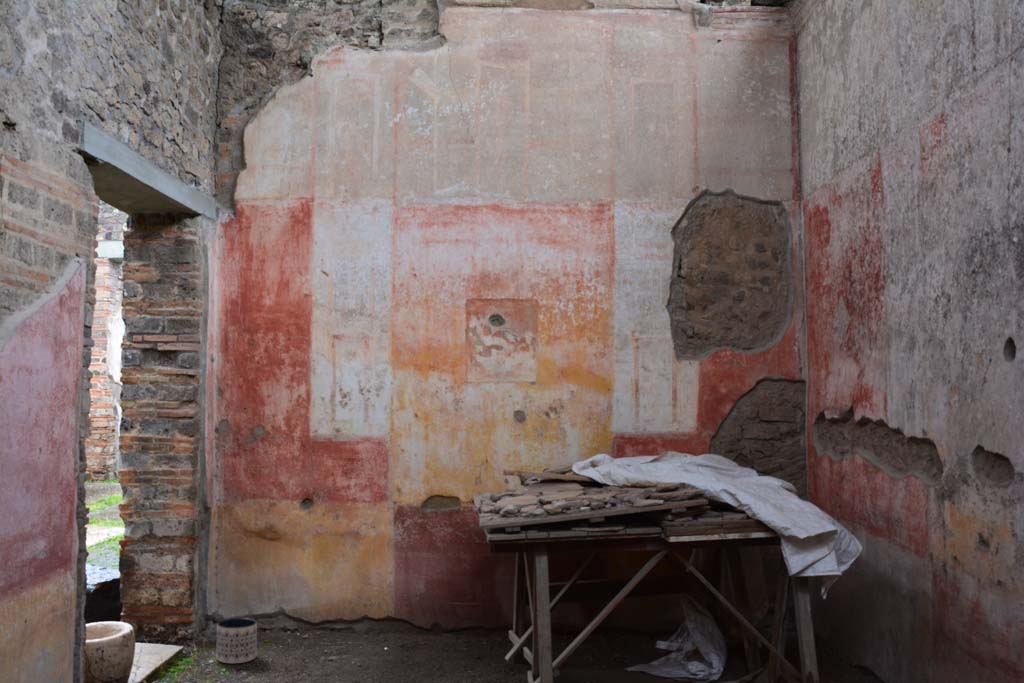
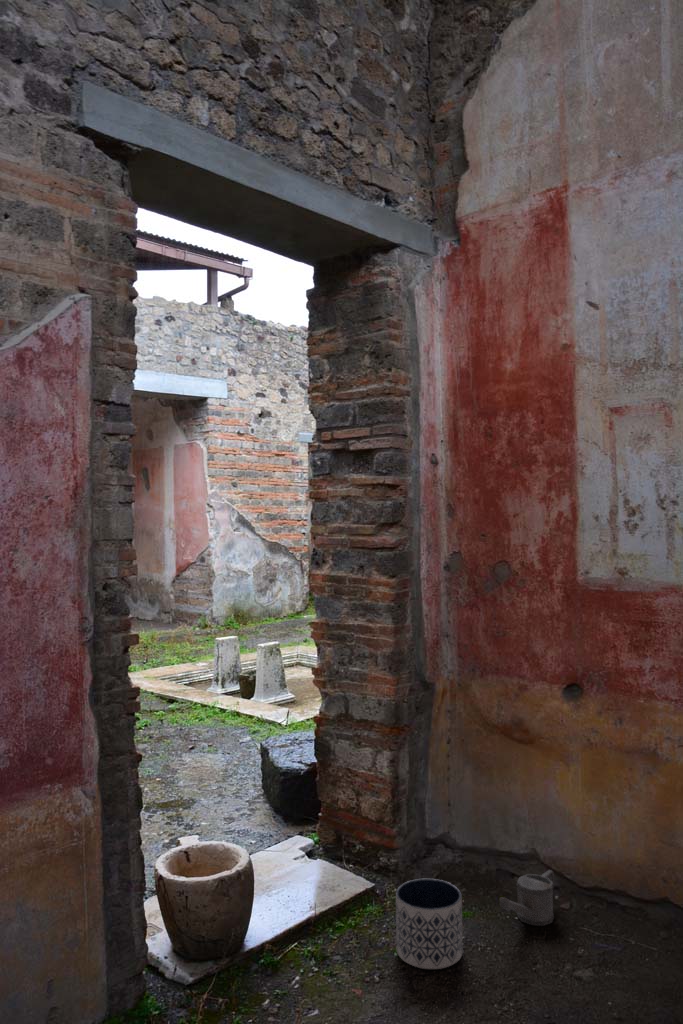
watering can: none [273,611,297,640] -> present [500,870,554,926]

